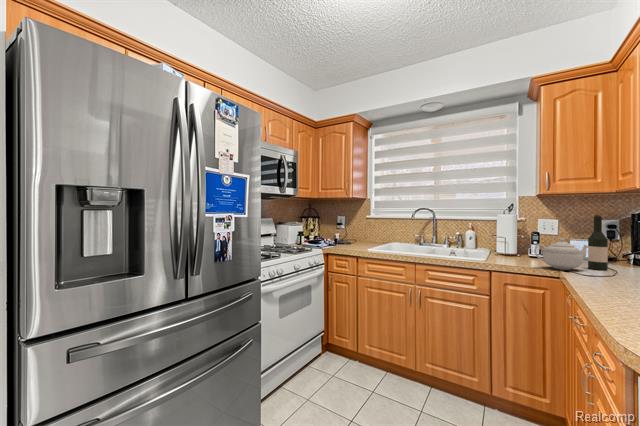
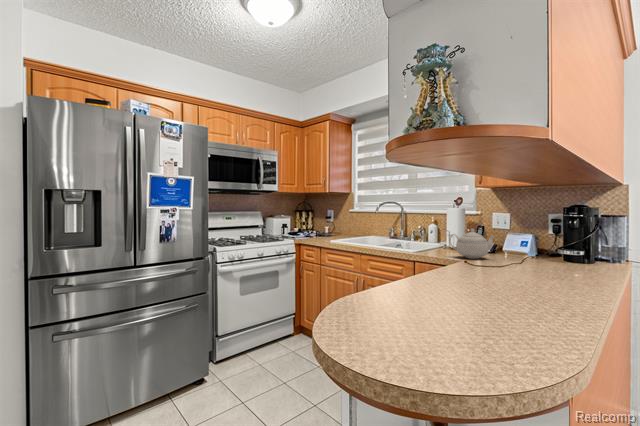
wine bottle: present [588,215,608,270] -> none [502,206,519,260]

